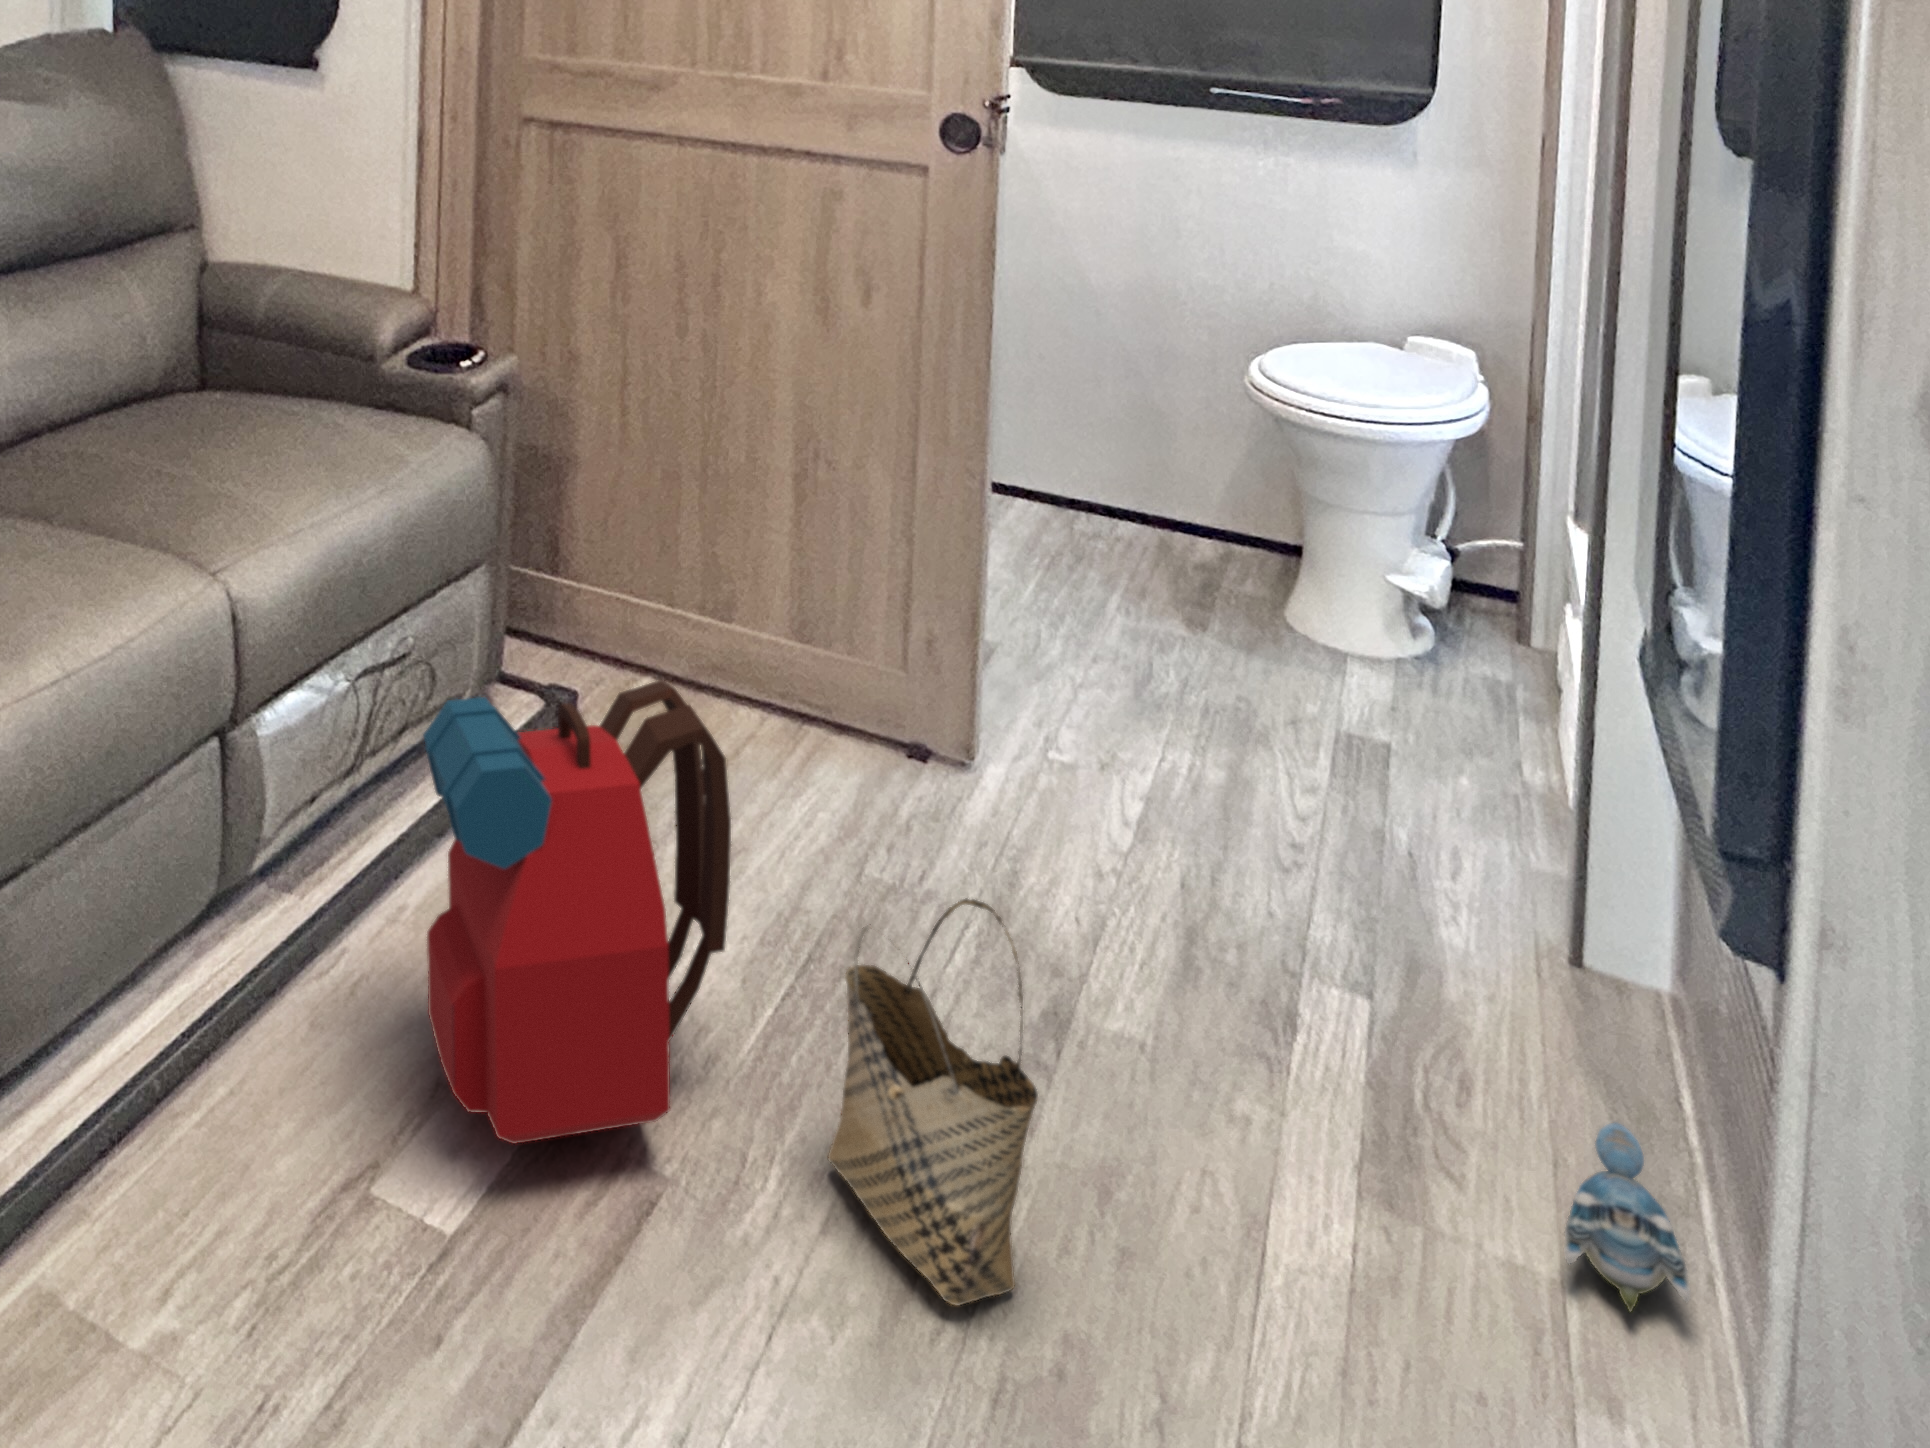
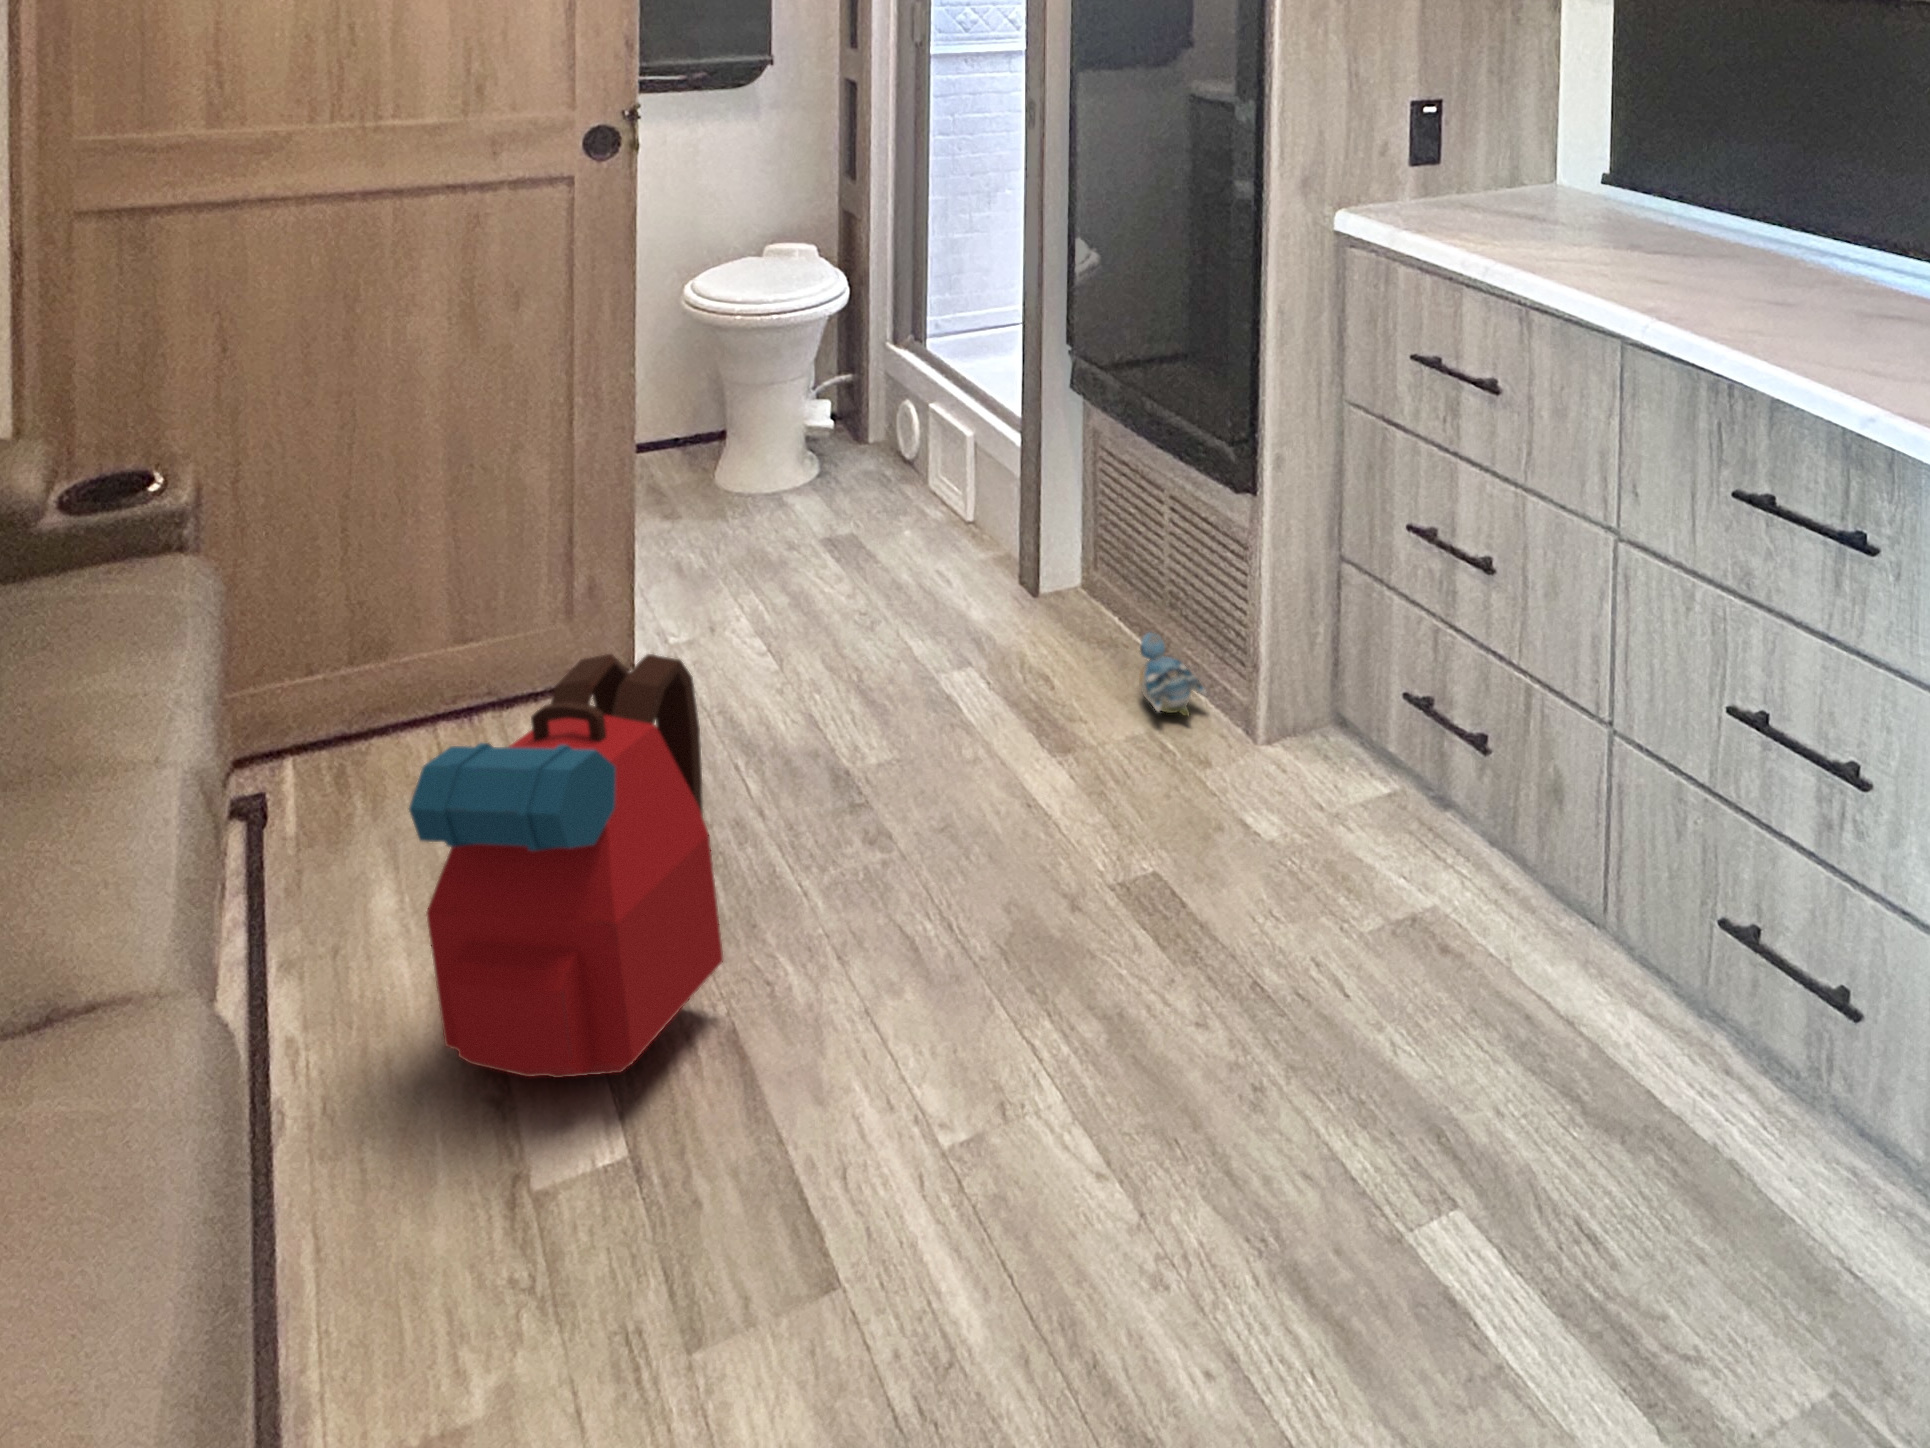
woven basket: present [828,899,1038,1306] -> none [809,672,980,934]

